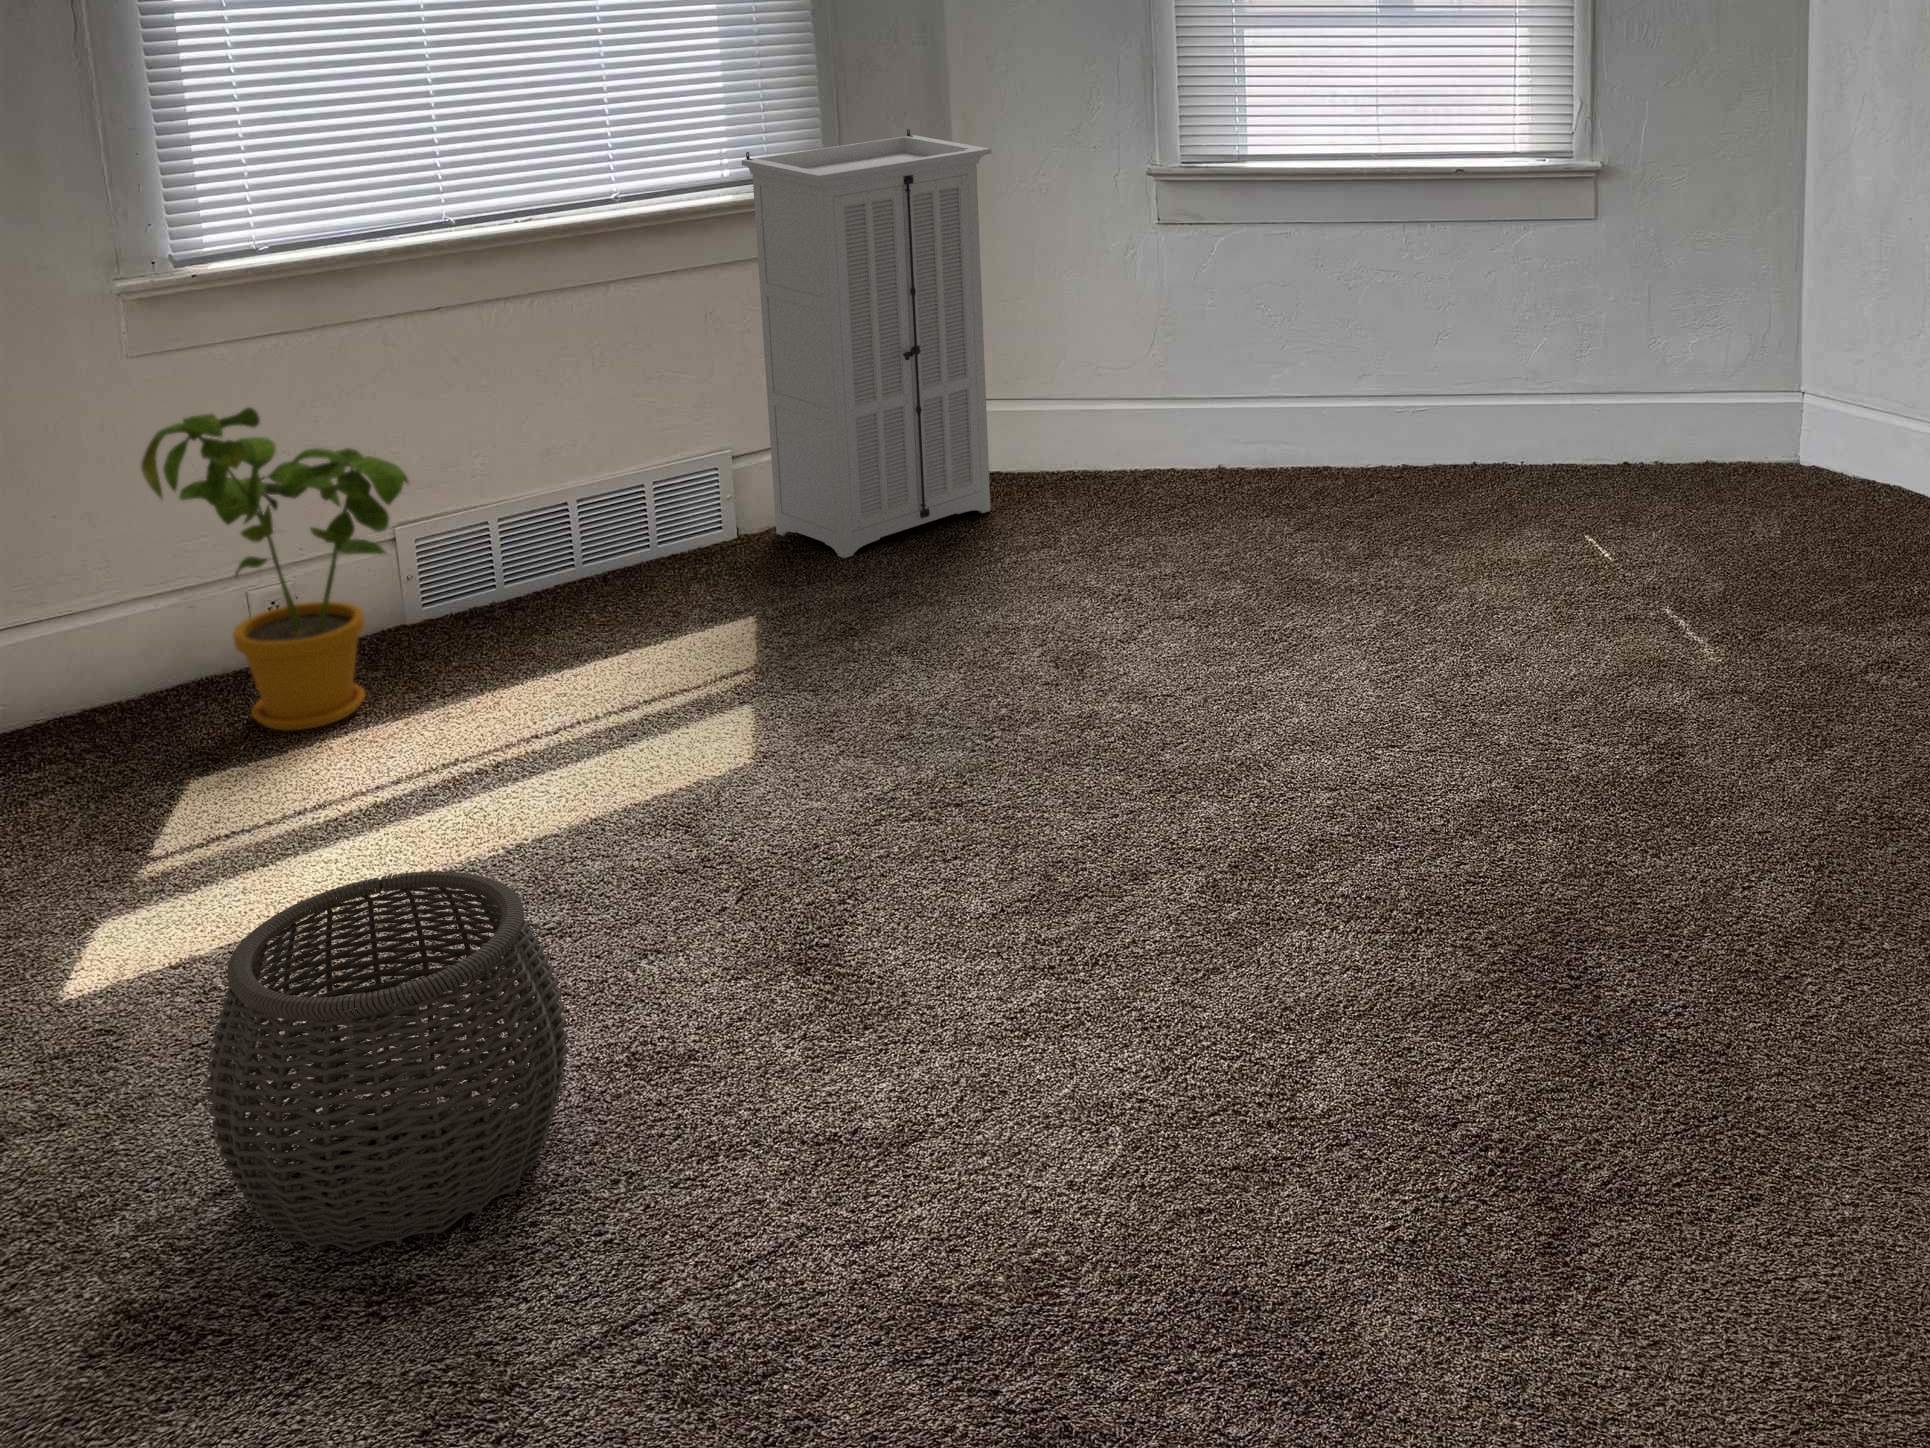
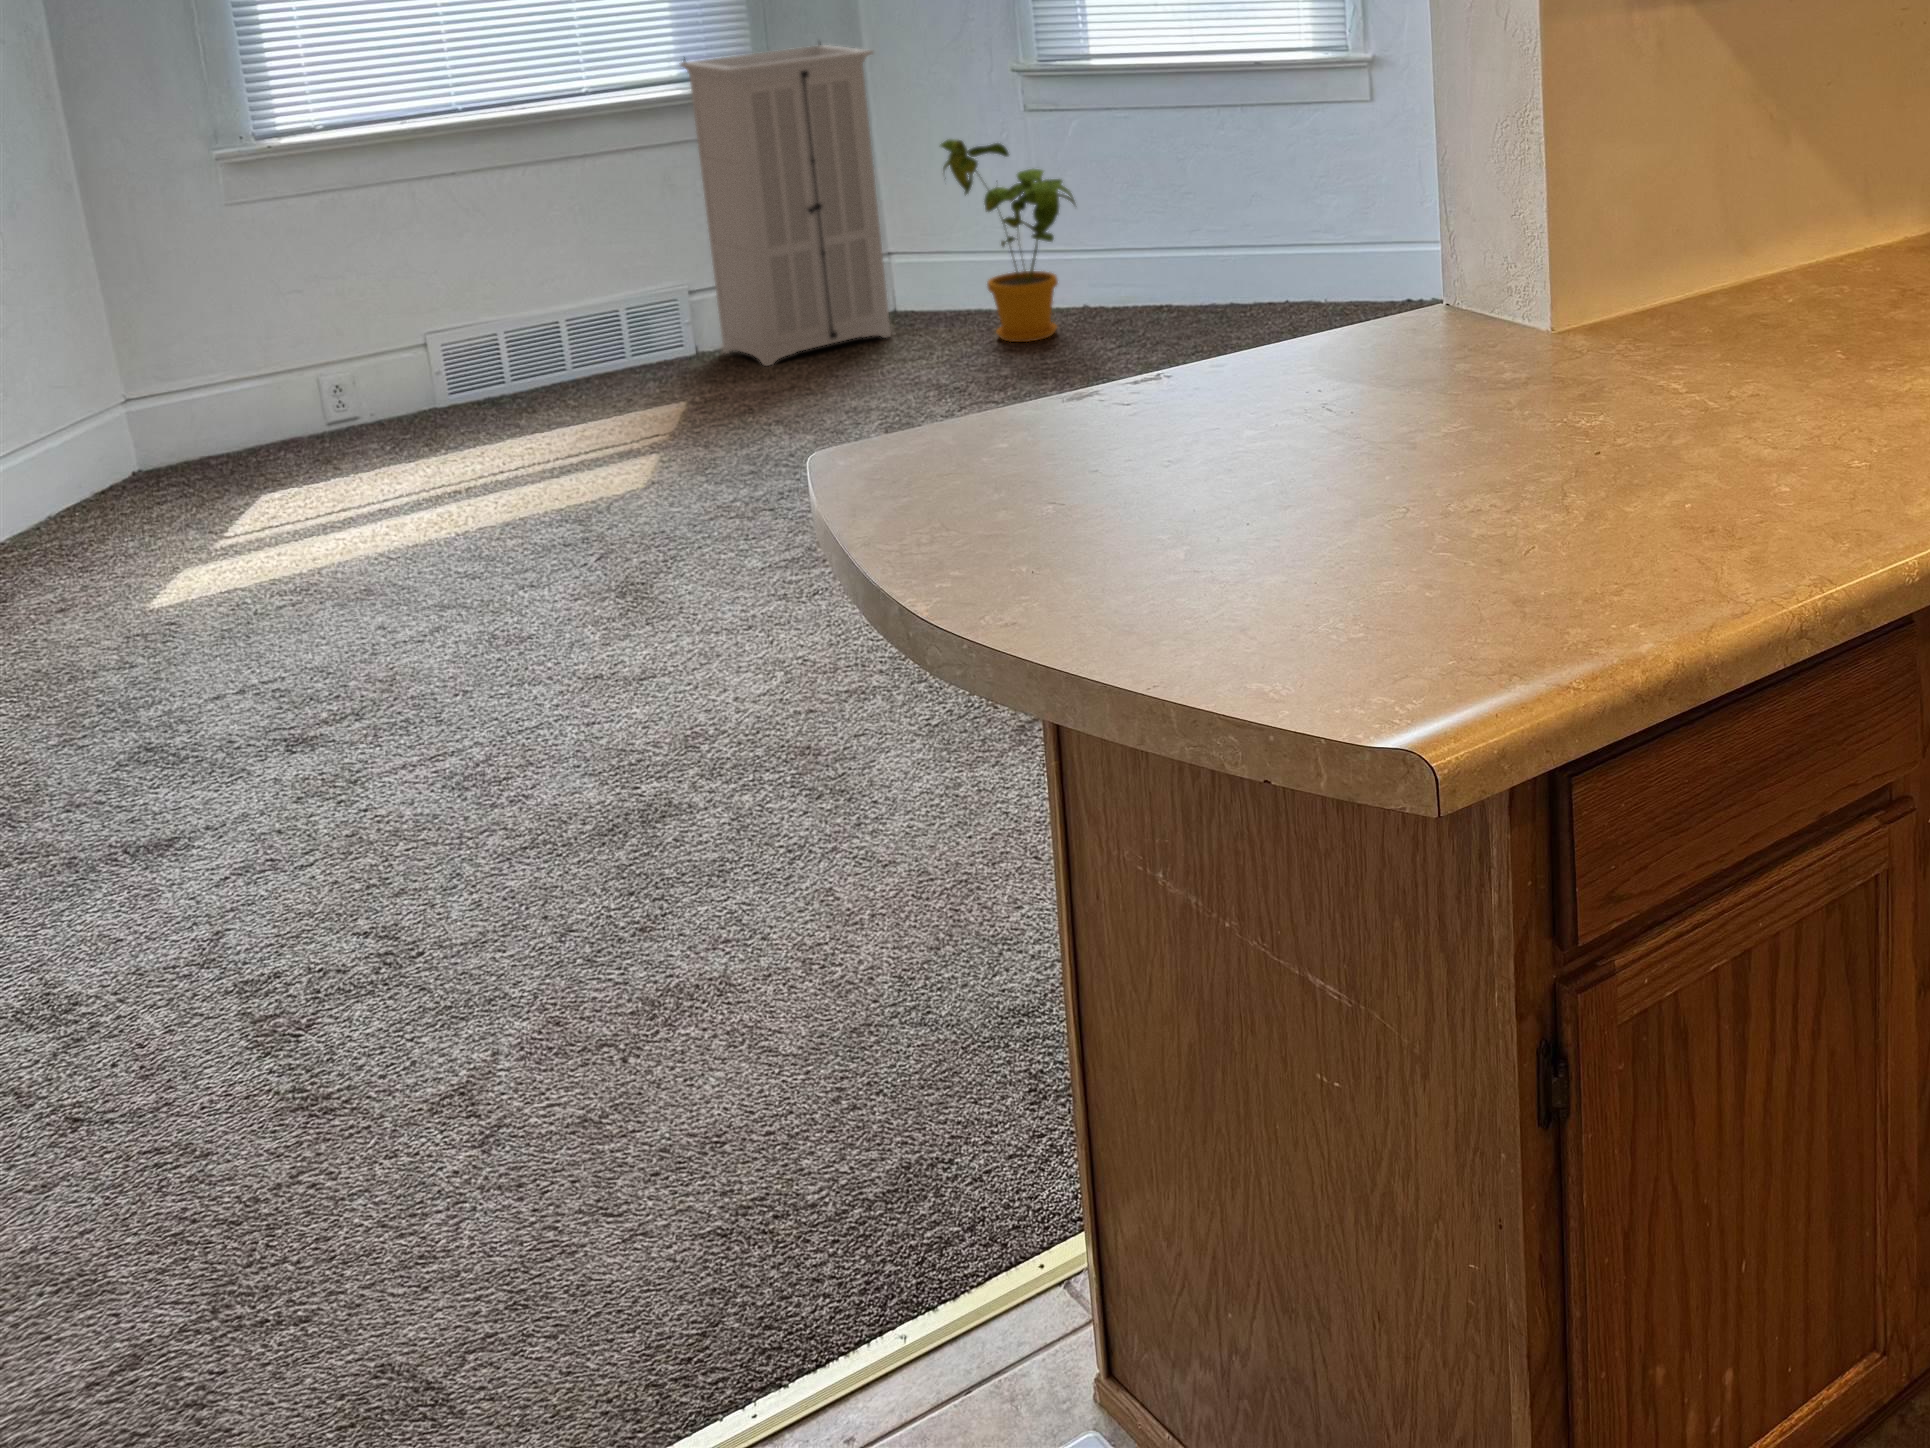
house plant: present [141,407,409,731] -> present [941,139,1075,342]
woven basket: present [206,871,568,1252] -> none [208,477,440,695]

